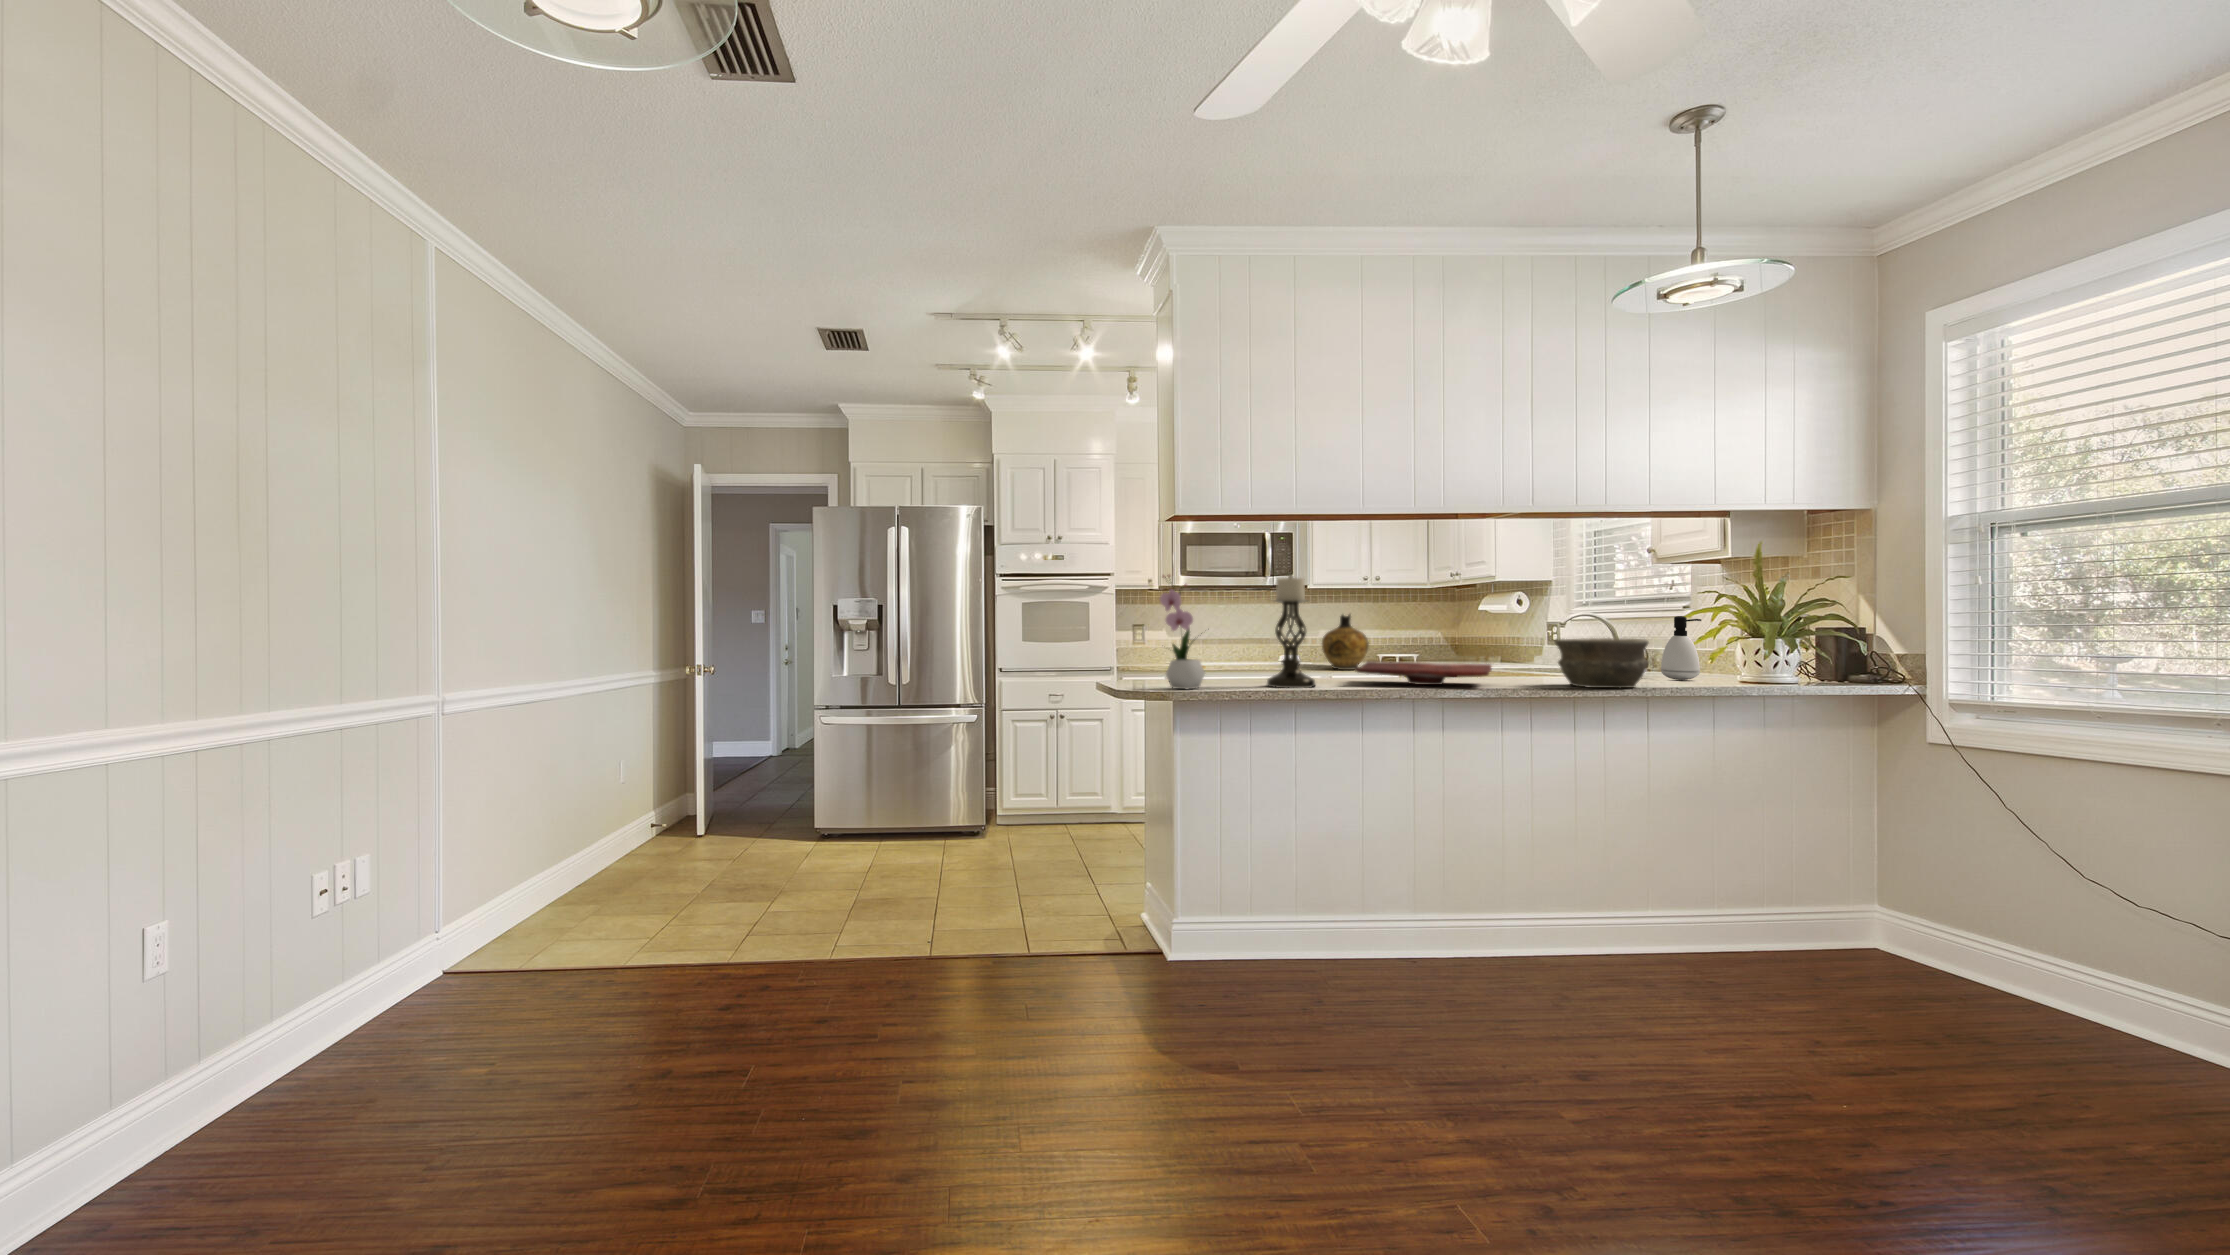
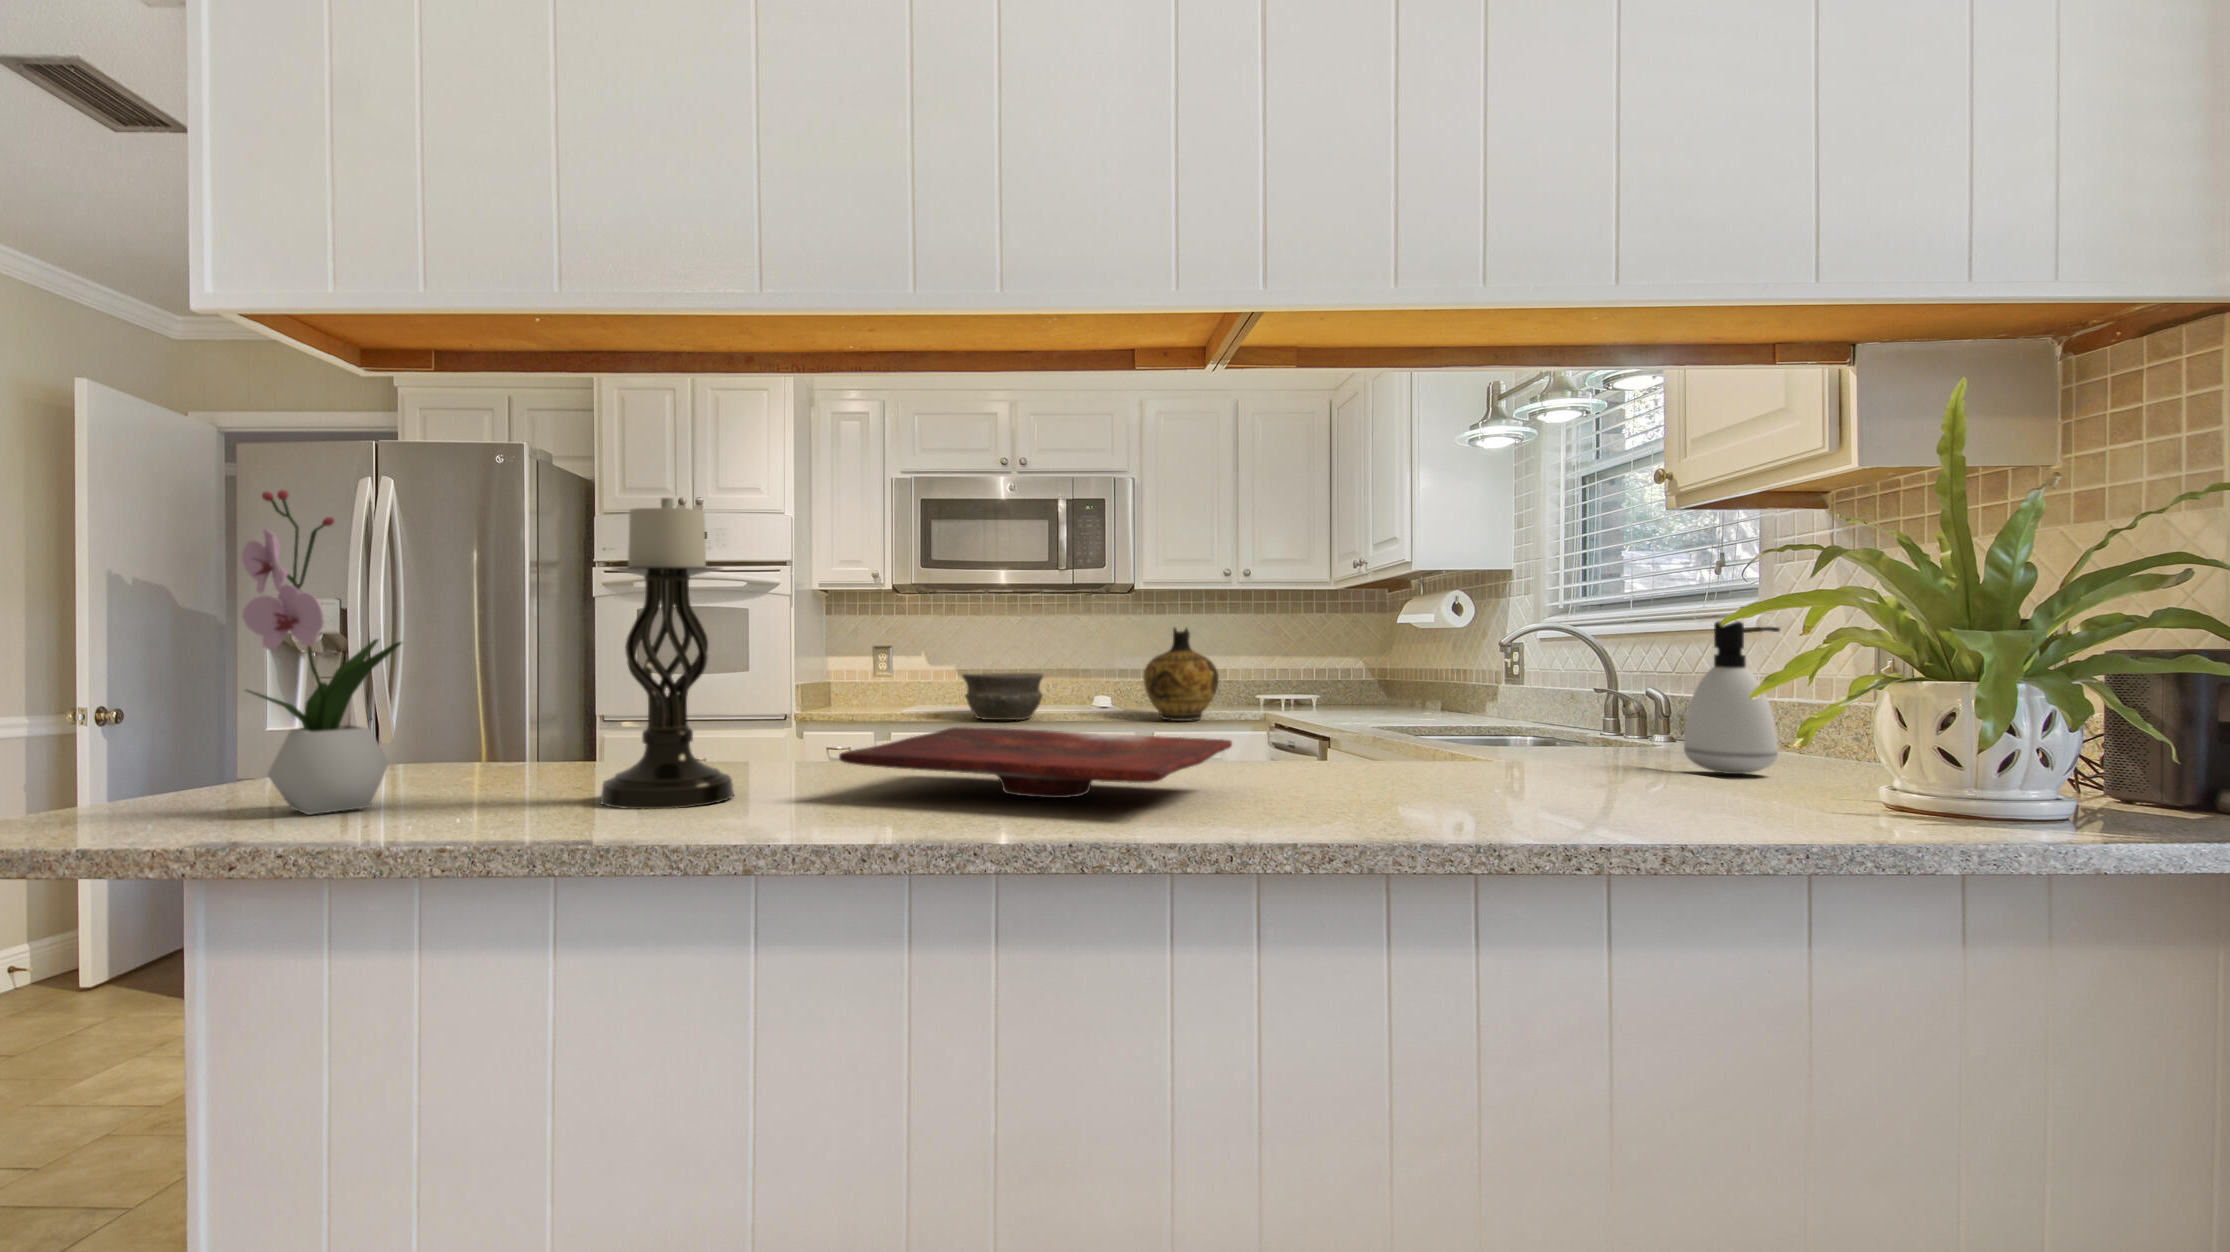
bowl: present [1555,638,1649,688] -> present [963,673,1043,720]

